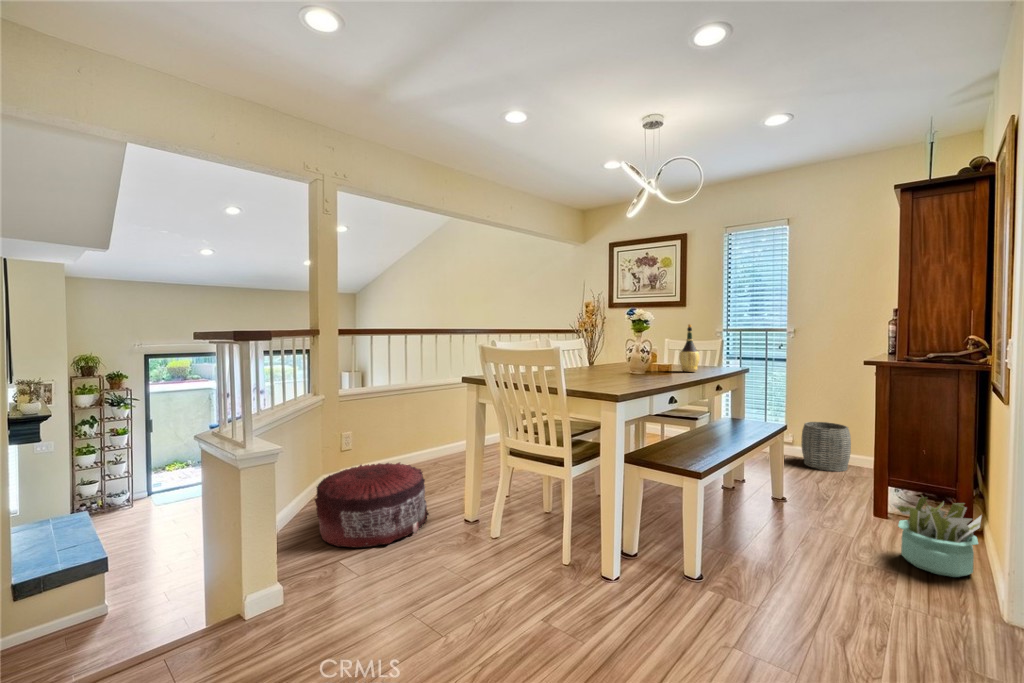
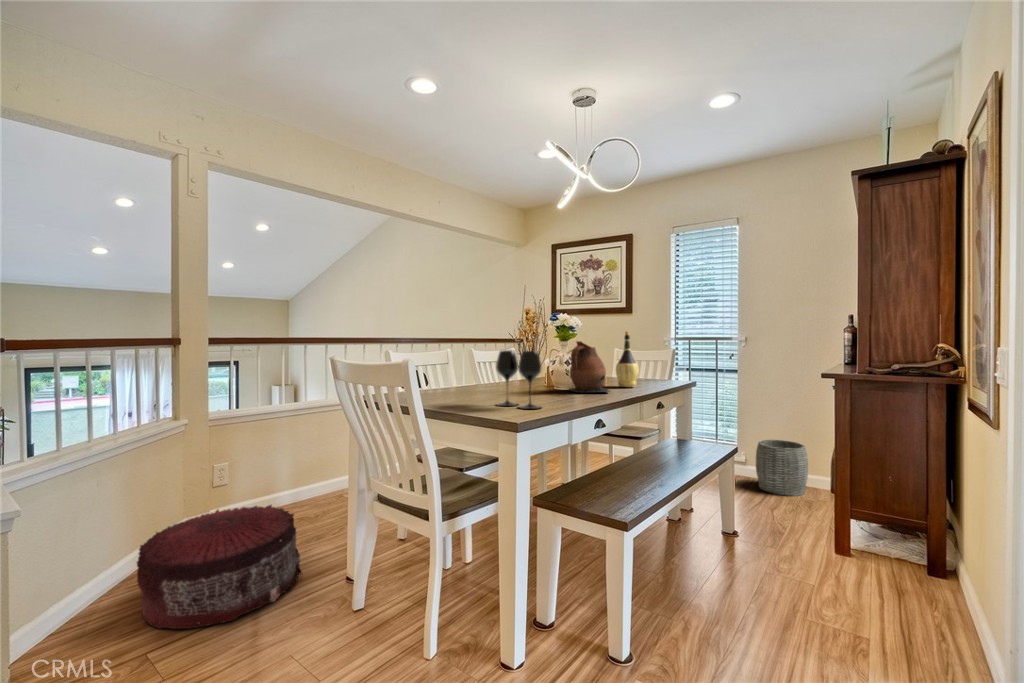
ceramic pitcher: none [638,333,678,376] -> present [569,341,610,392]
wine glass: none [588,340,628,387] -> present [496,350,541,409]
decorative plant: present [893,496,981,577] -> none [857,534,963,641]

